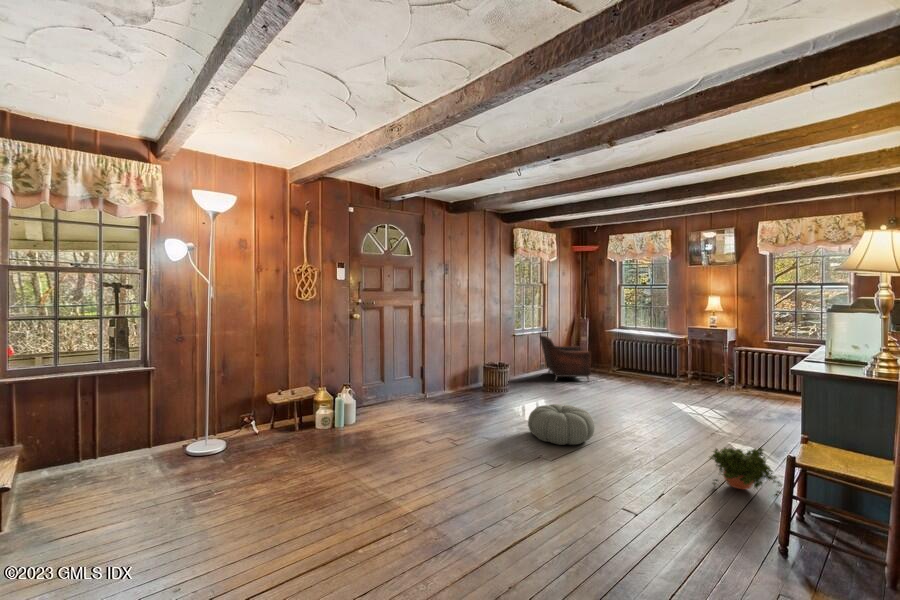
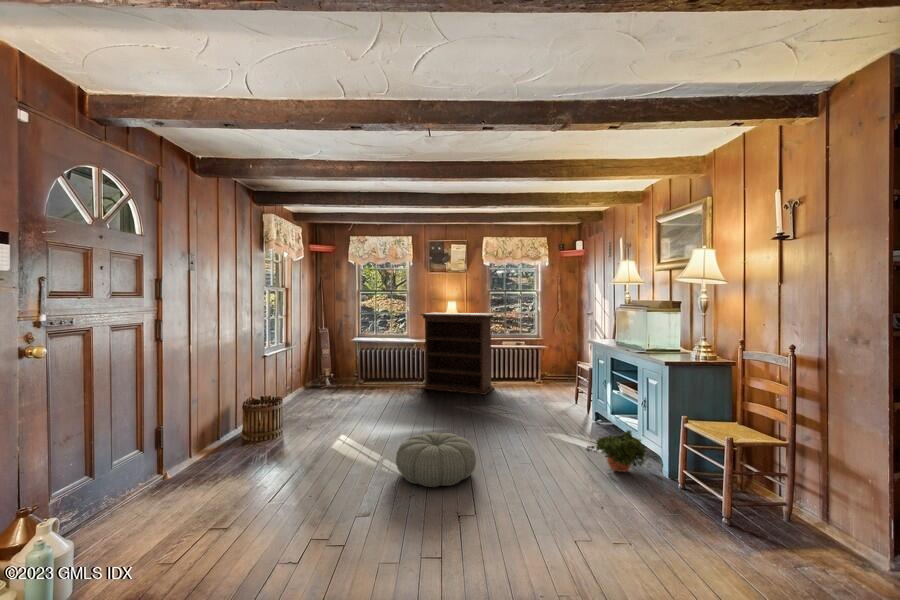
bookshelf: none [664,308,757,402] -> present [421,313,496,395]
armchair: present [540,336,591,381] -> none [287,352,357,406]

